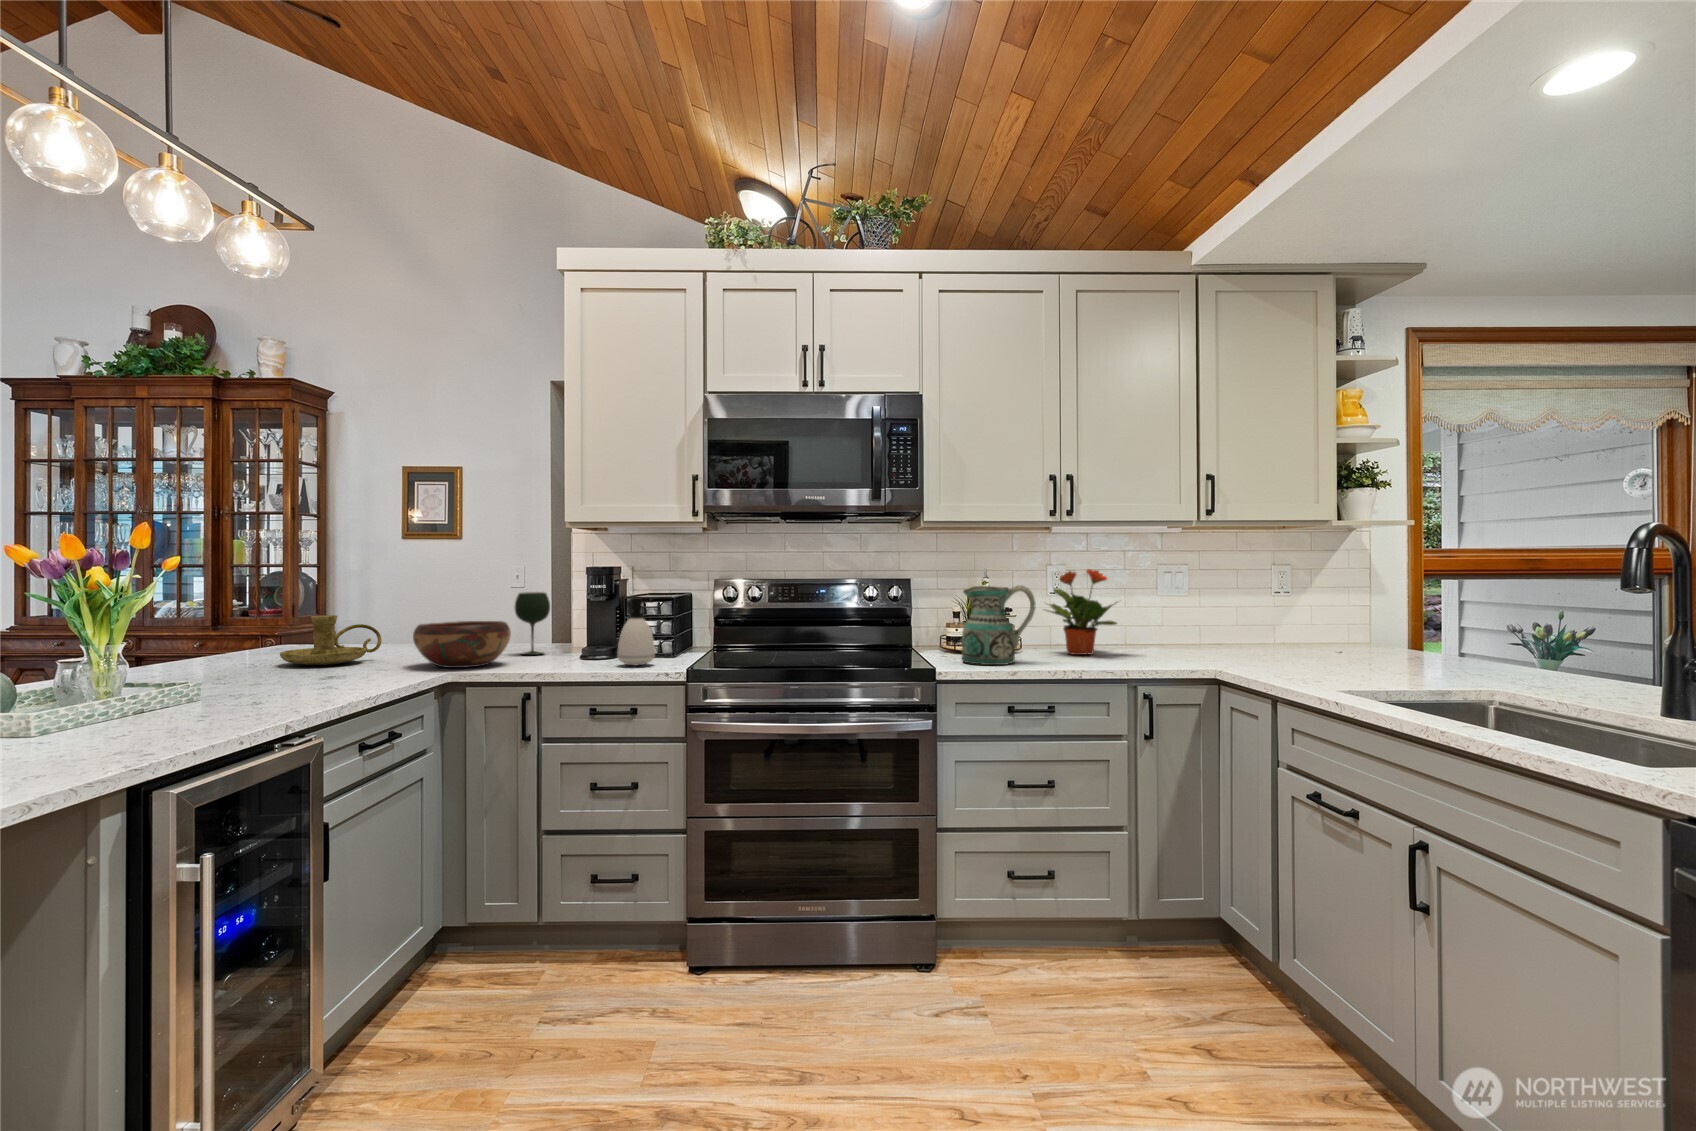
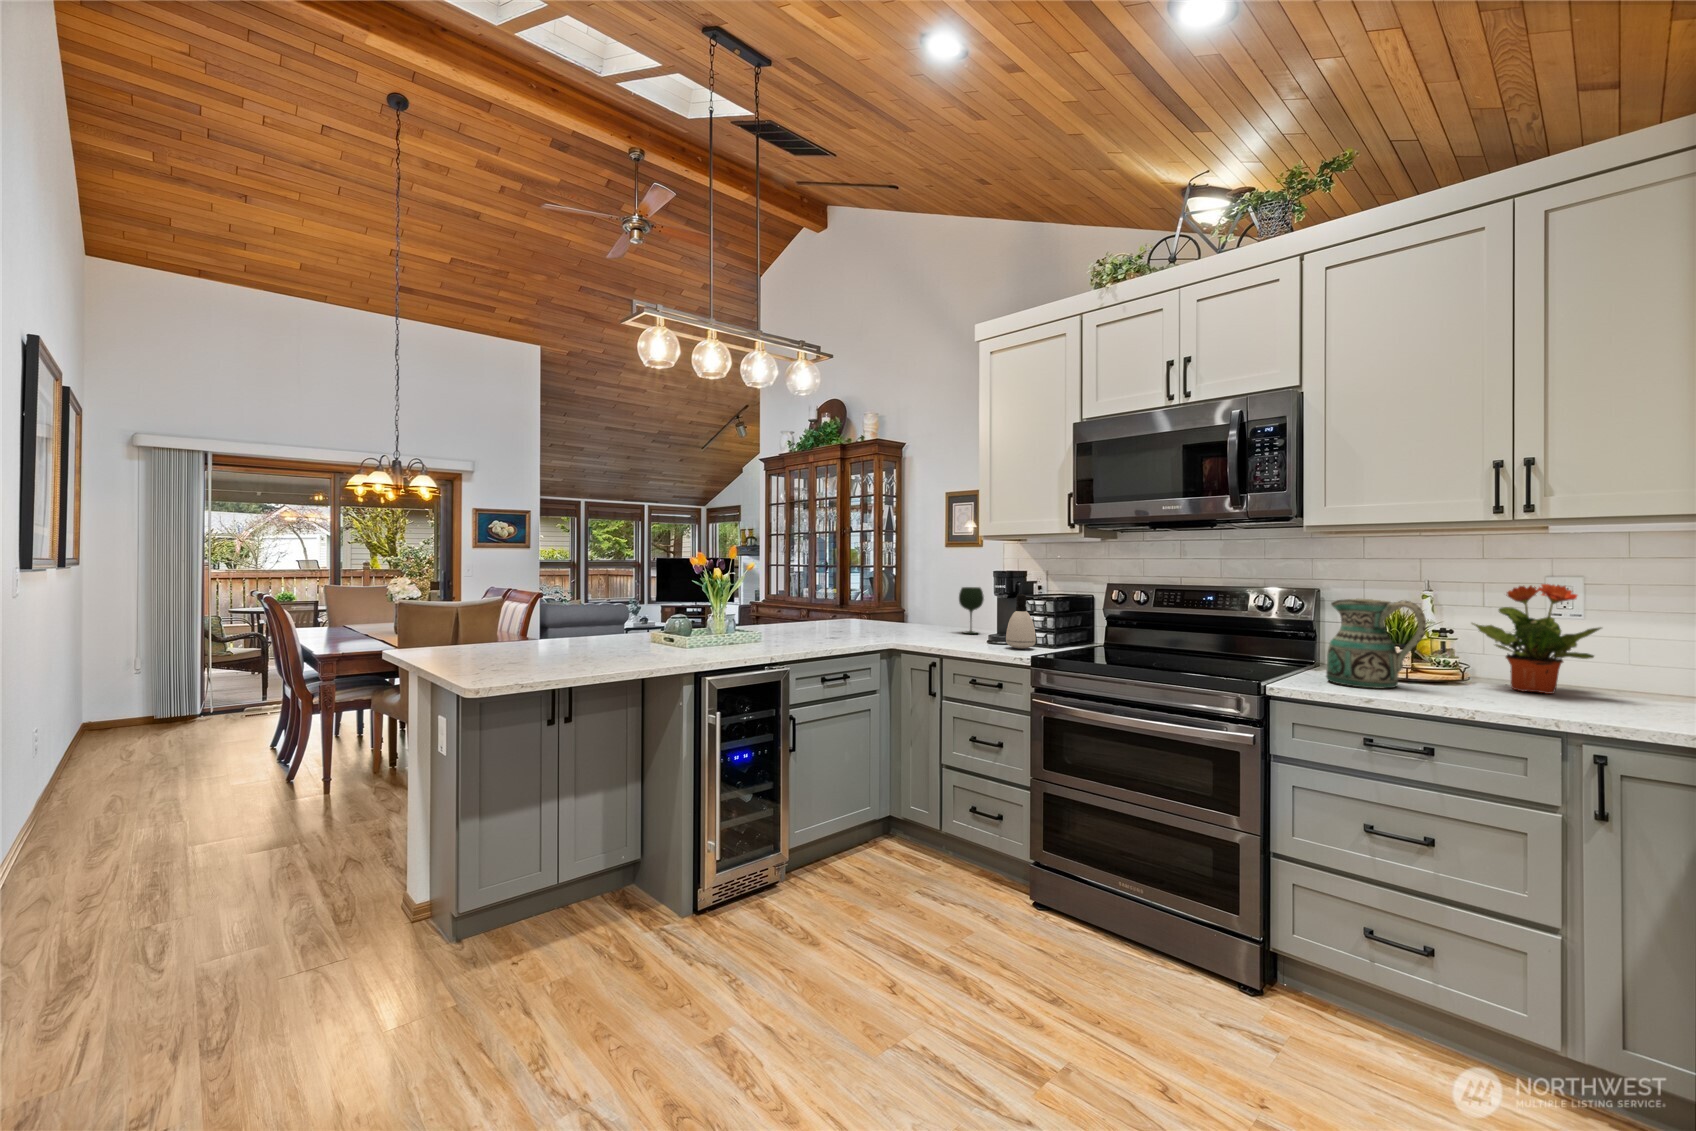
candle holder: present [280,615,382,665] -> none [821,597,877,628]
decorative bowl: present [413,621,511,668] -> none [880,606,942,638]

